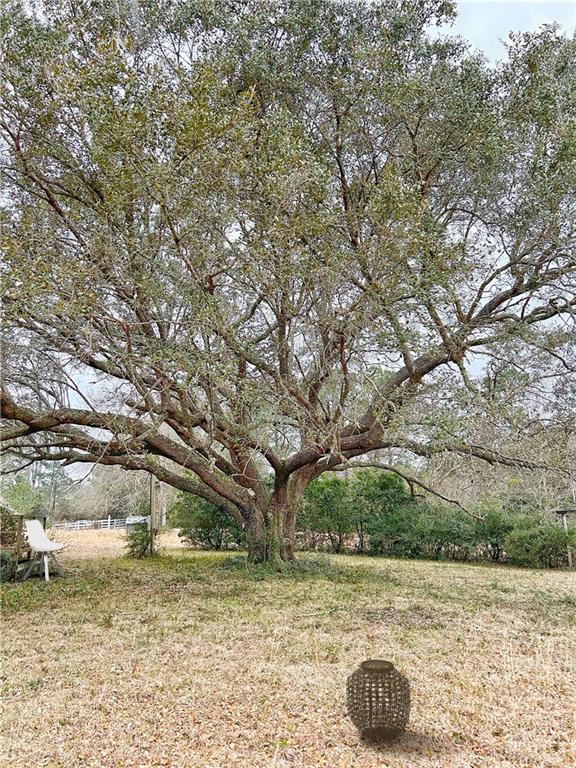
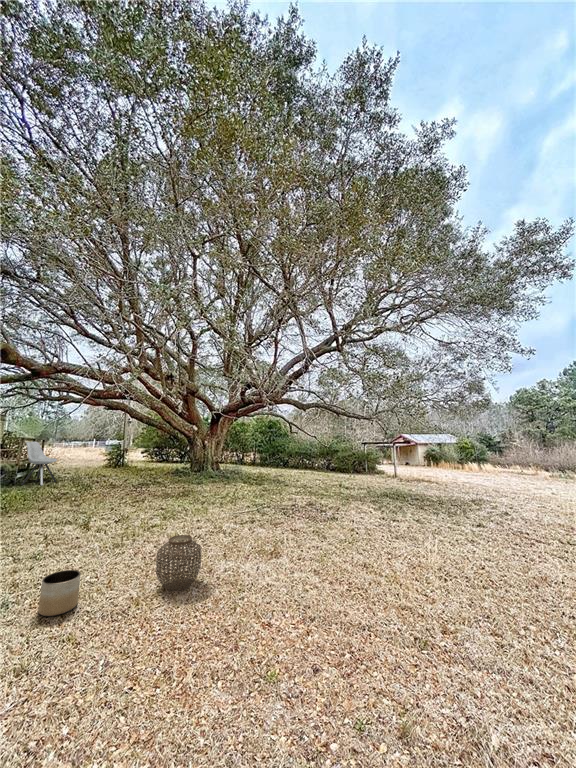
planter: none [71,653,107,694] -> present [38,570,80,616]
woven basket: present [346,660,411,740] -> present [156,535,202,591]

